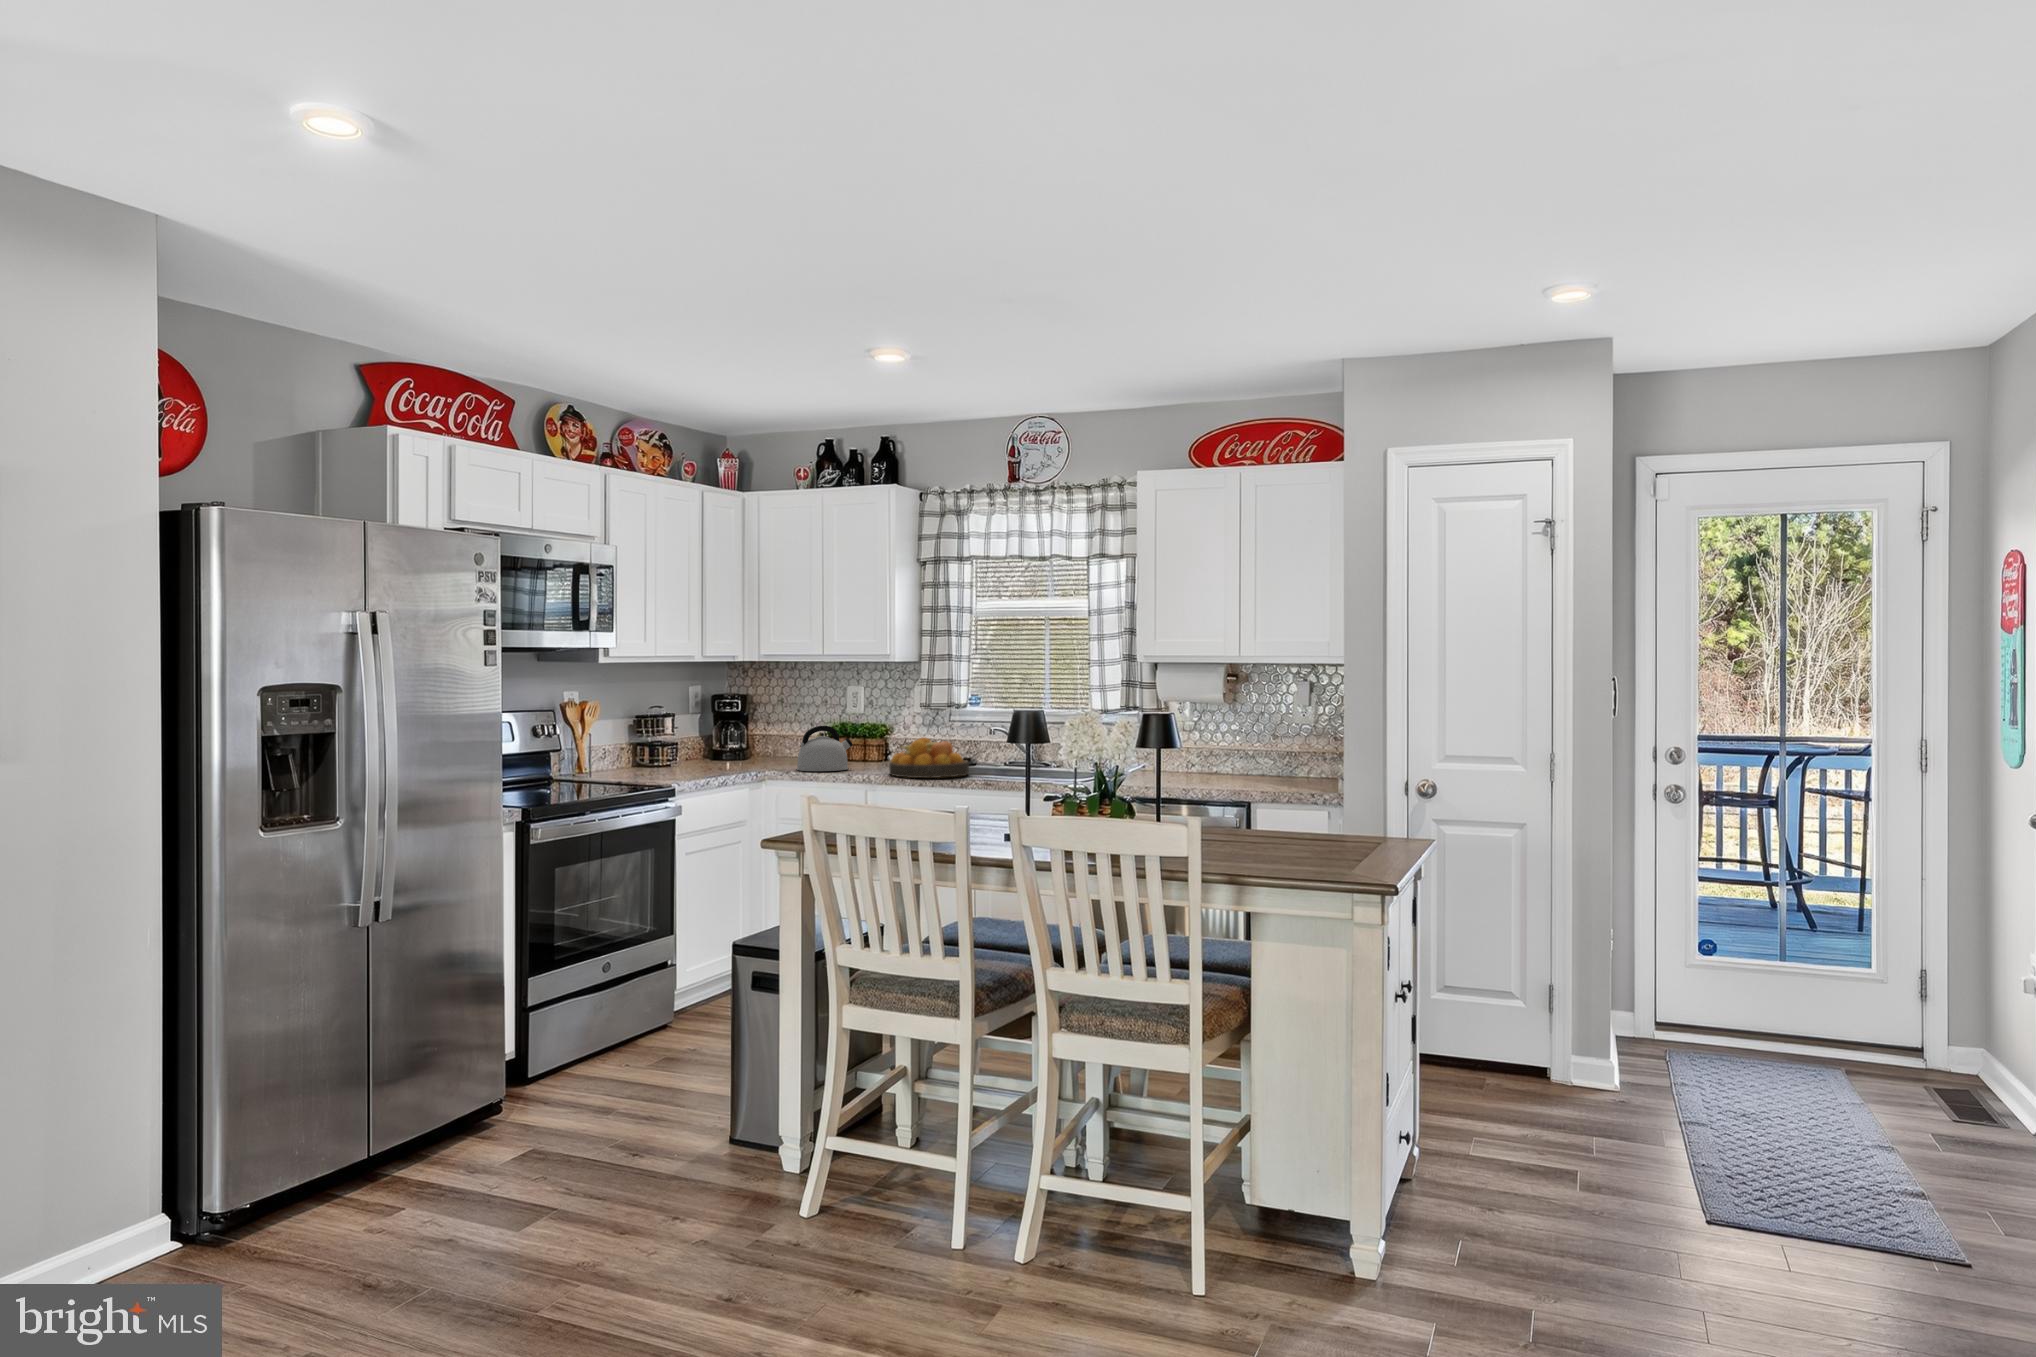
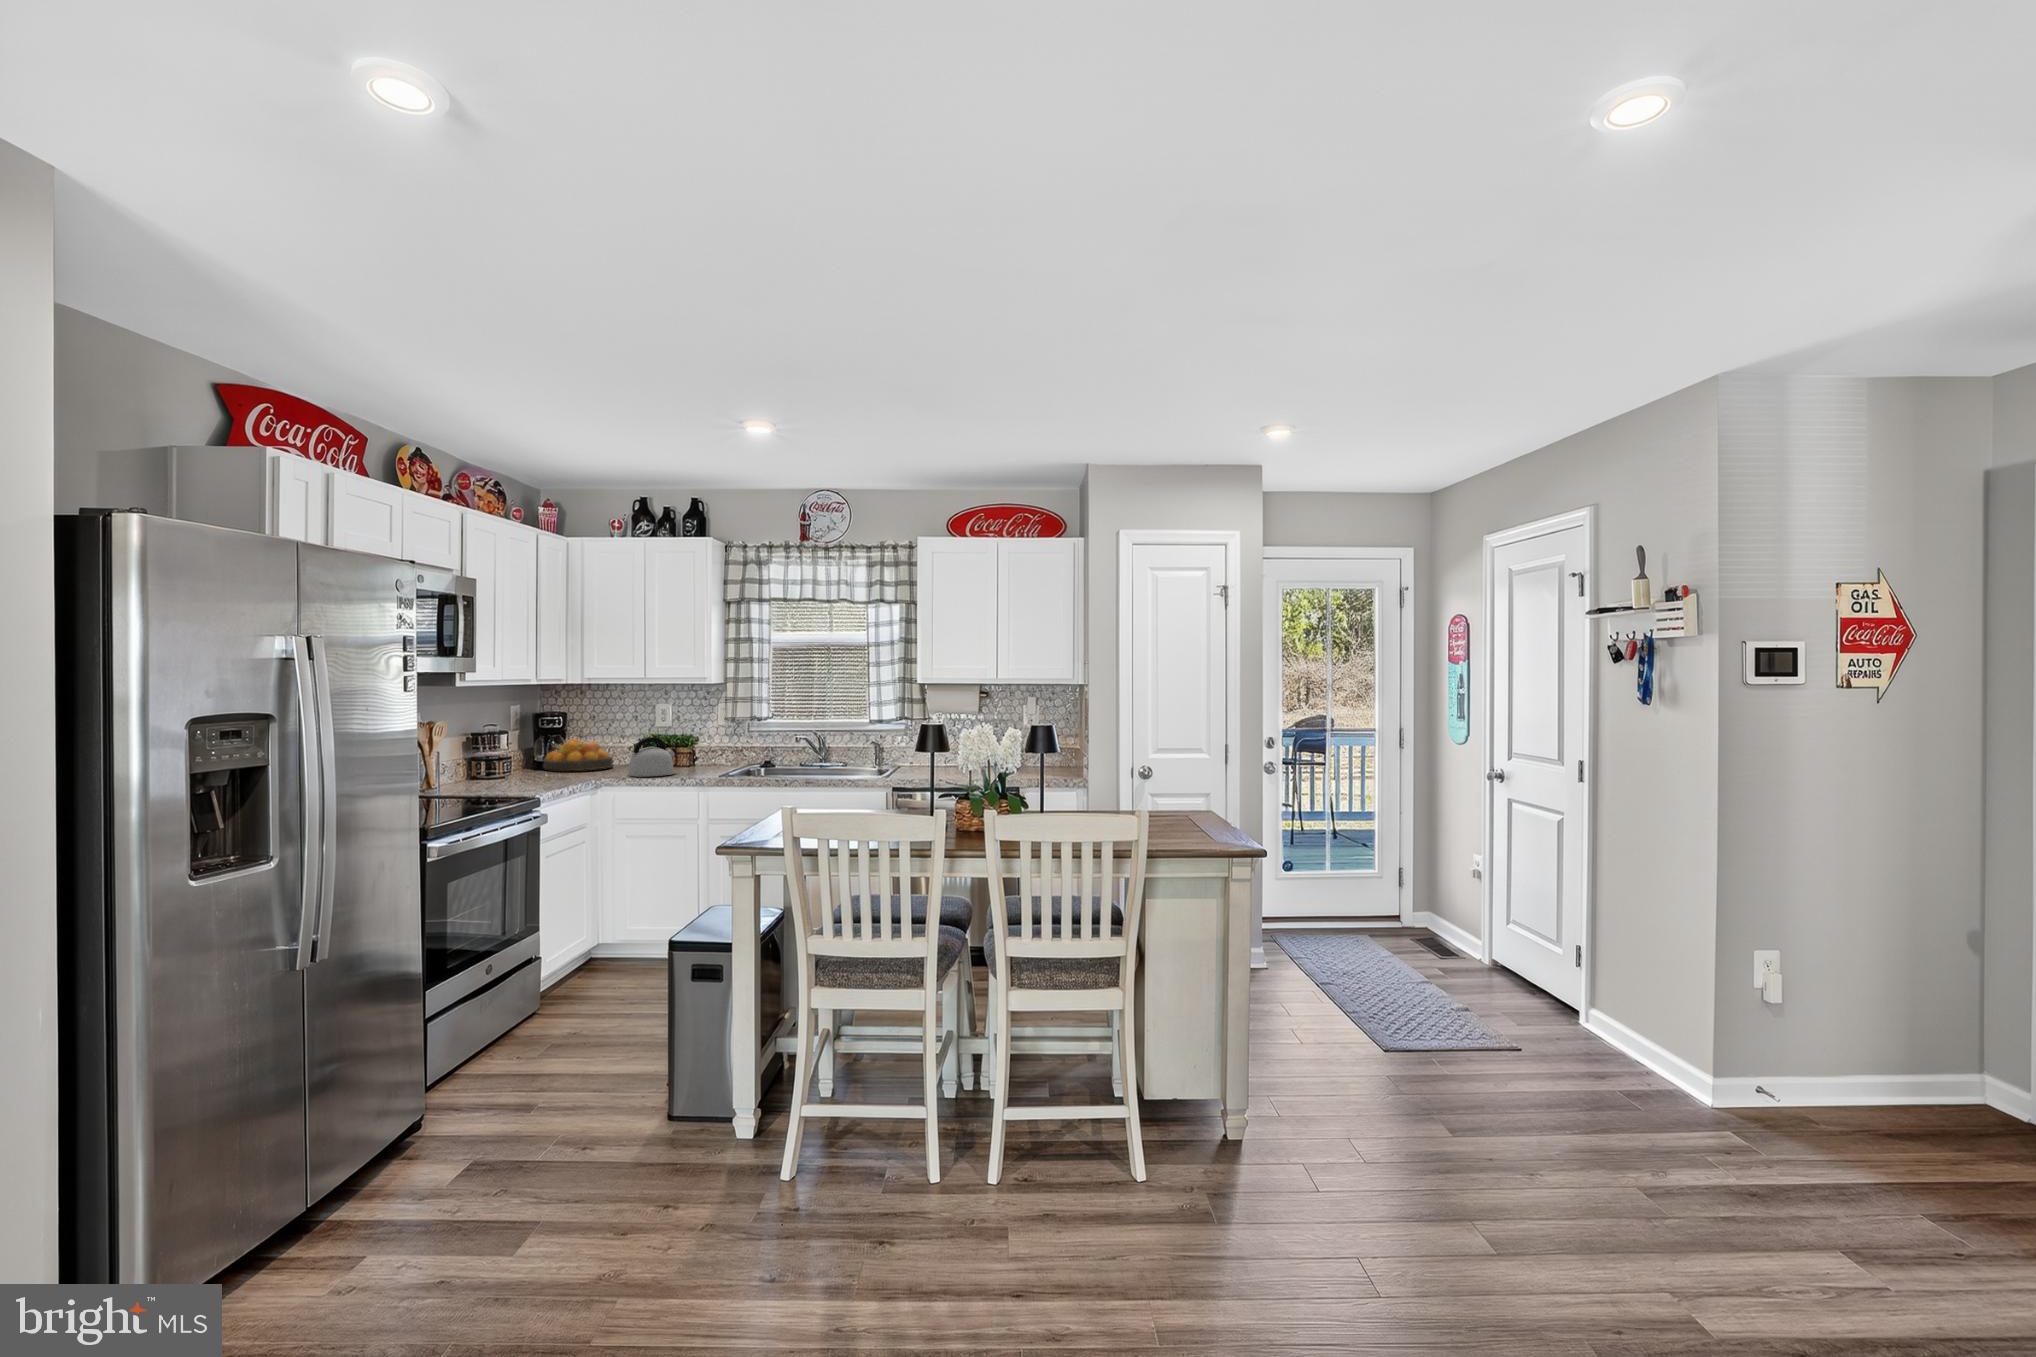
fruit bowl: present [889,737,969,778] -> present [544,739,613,771]

